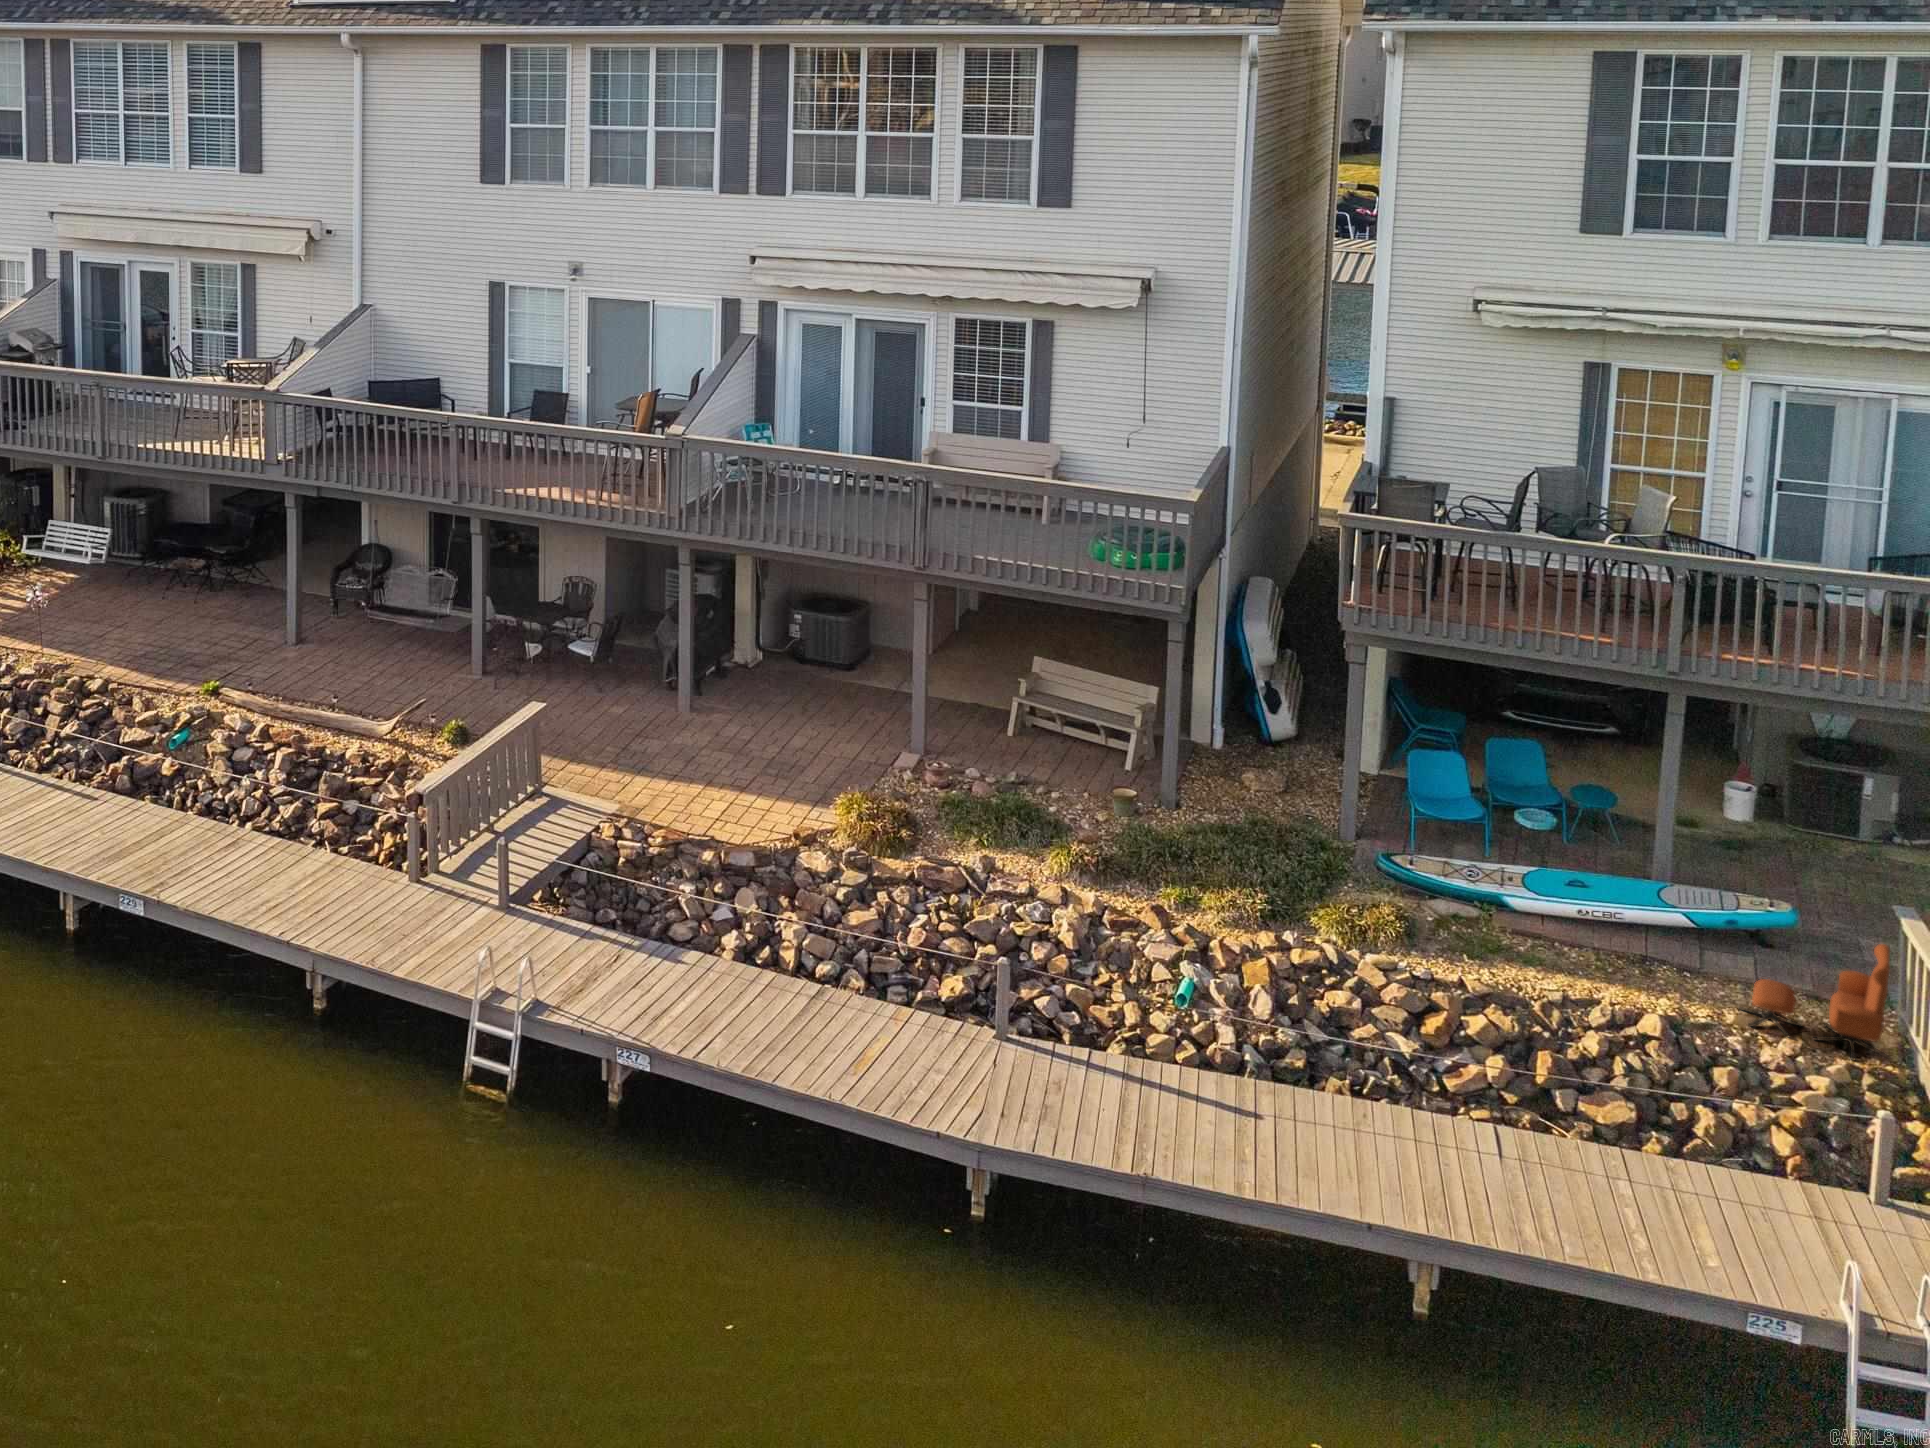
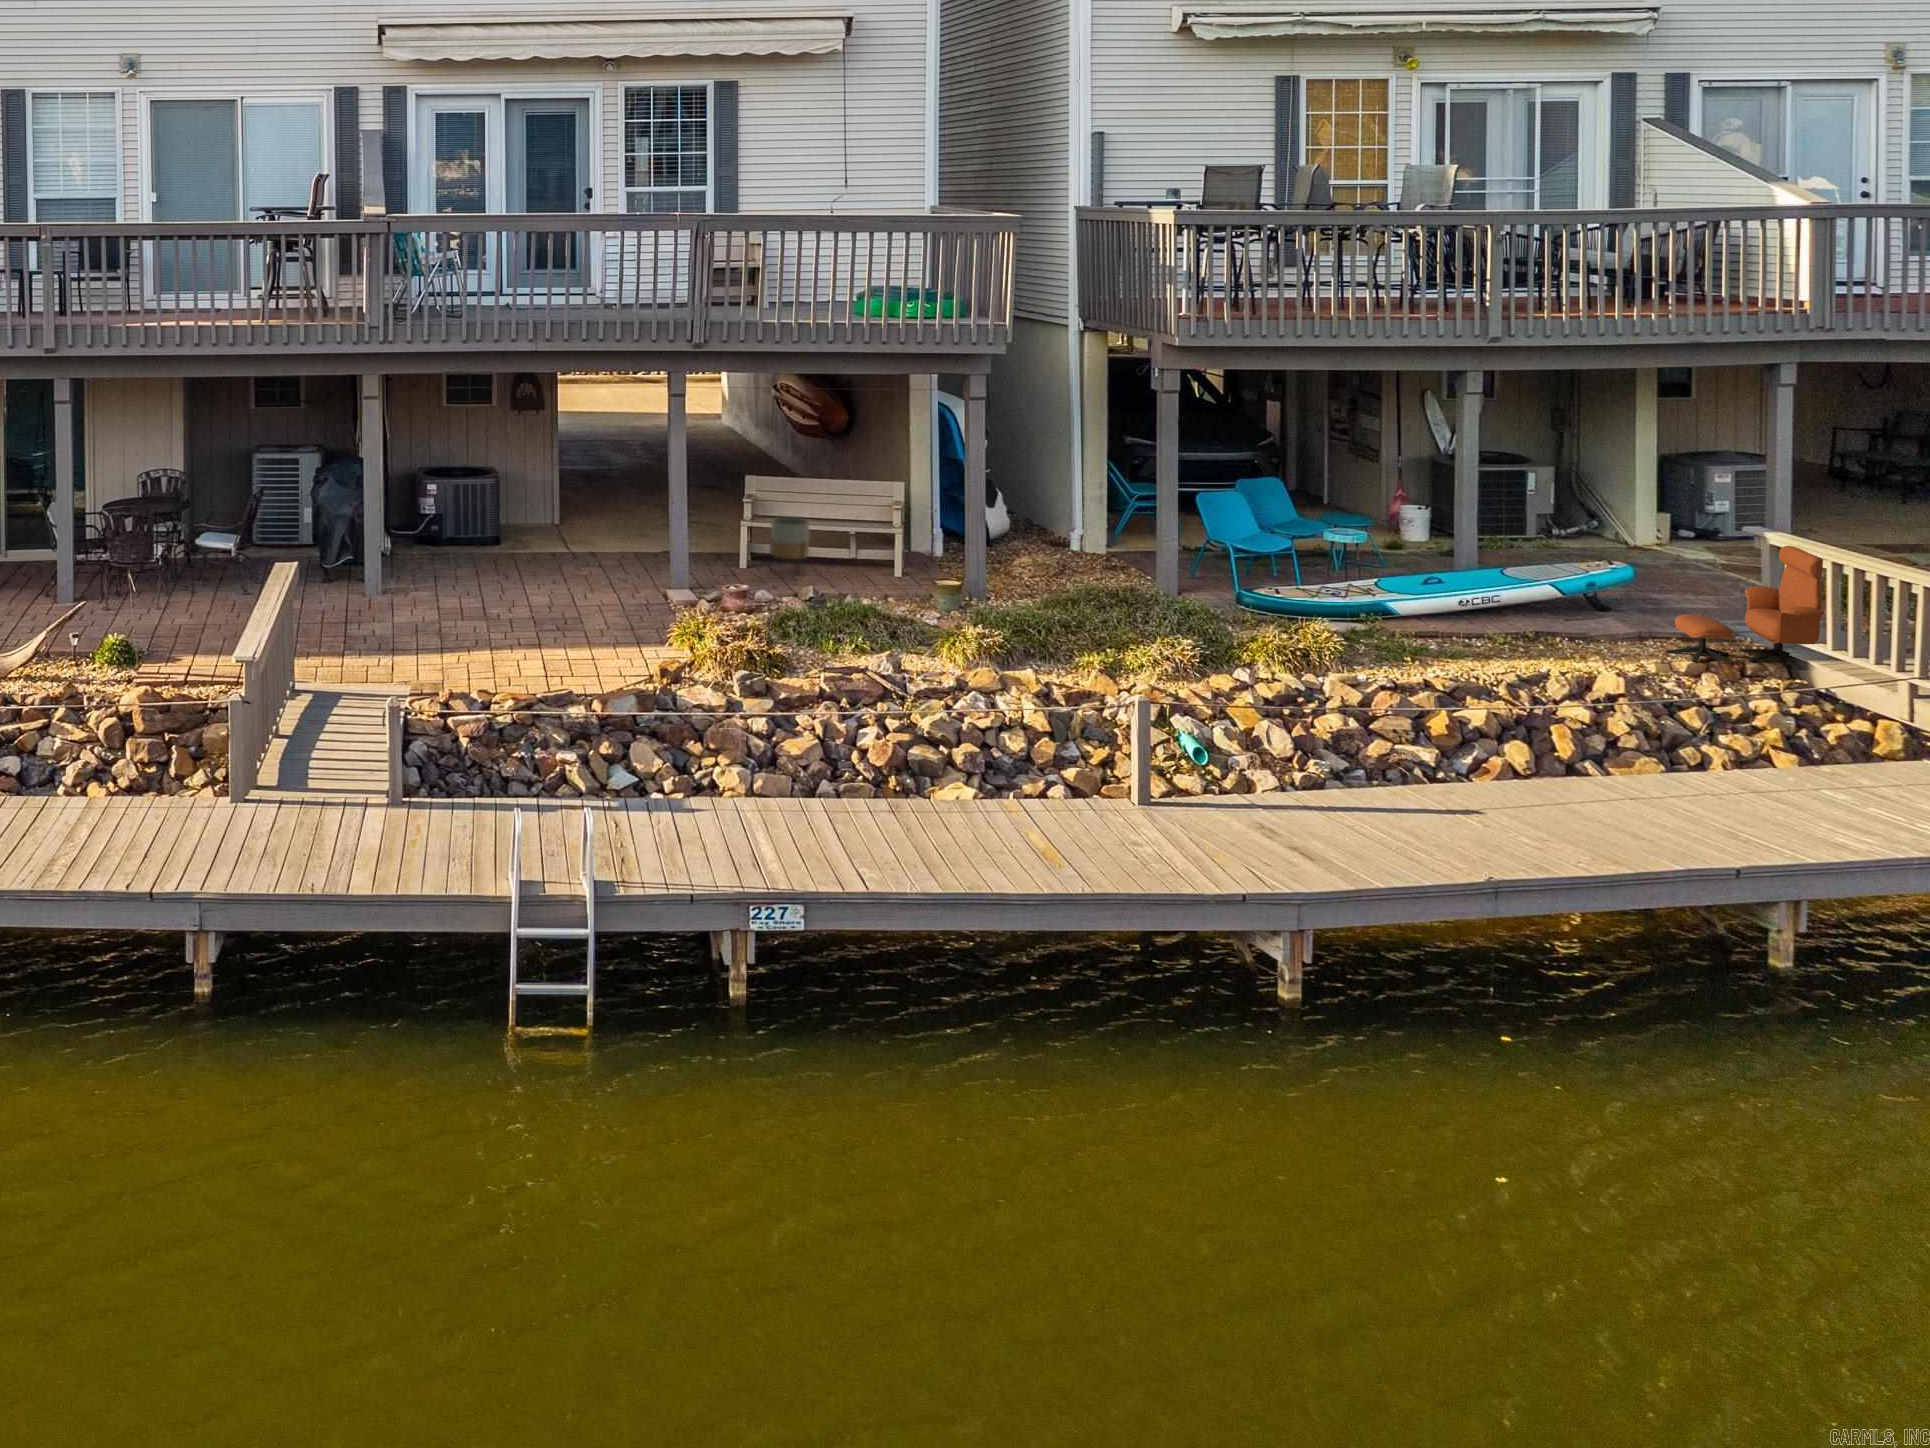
planter: none [1003,698,1037,752] -> present [769,517,809,569]

